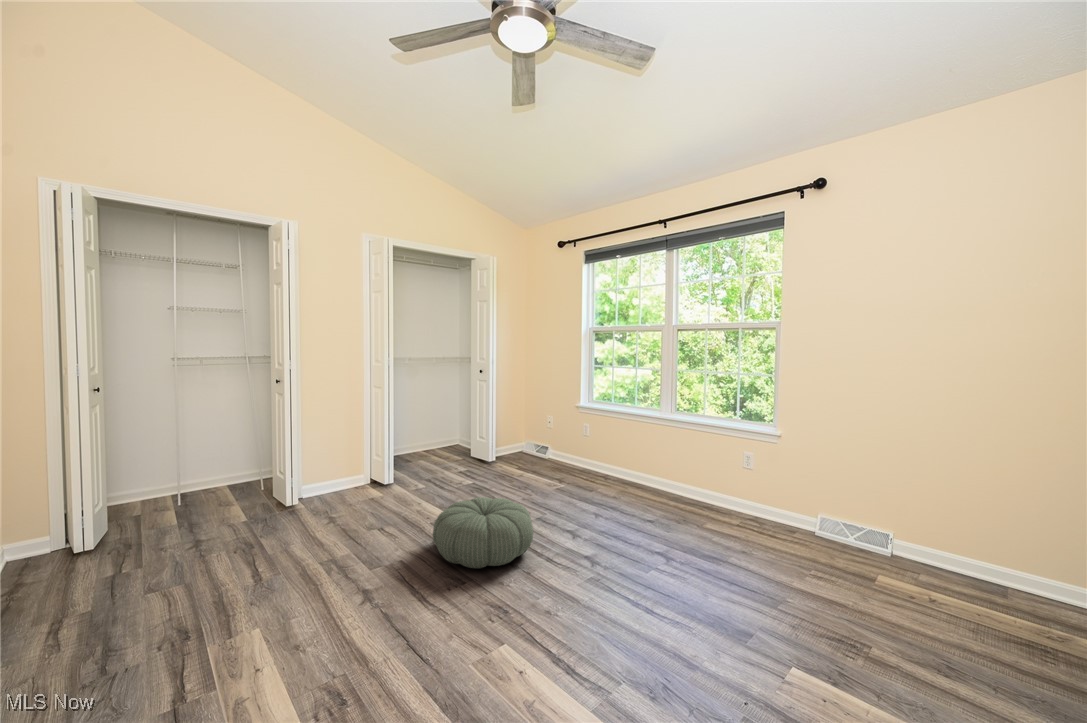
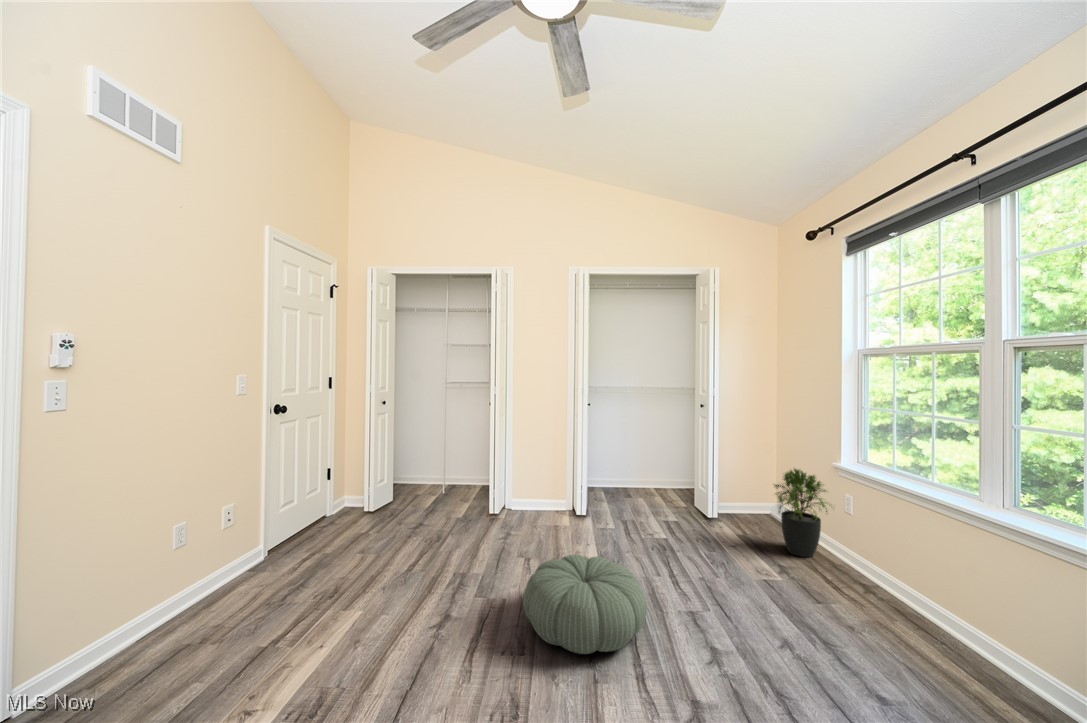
potted plant: none [541,410,580,471] -> present [775,469,832,557]

